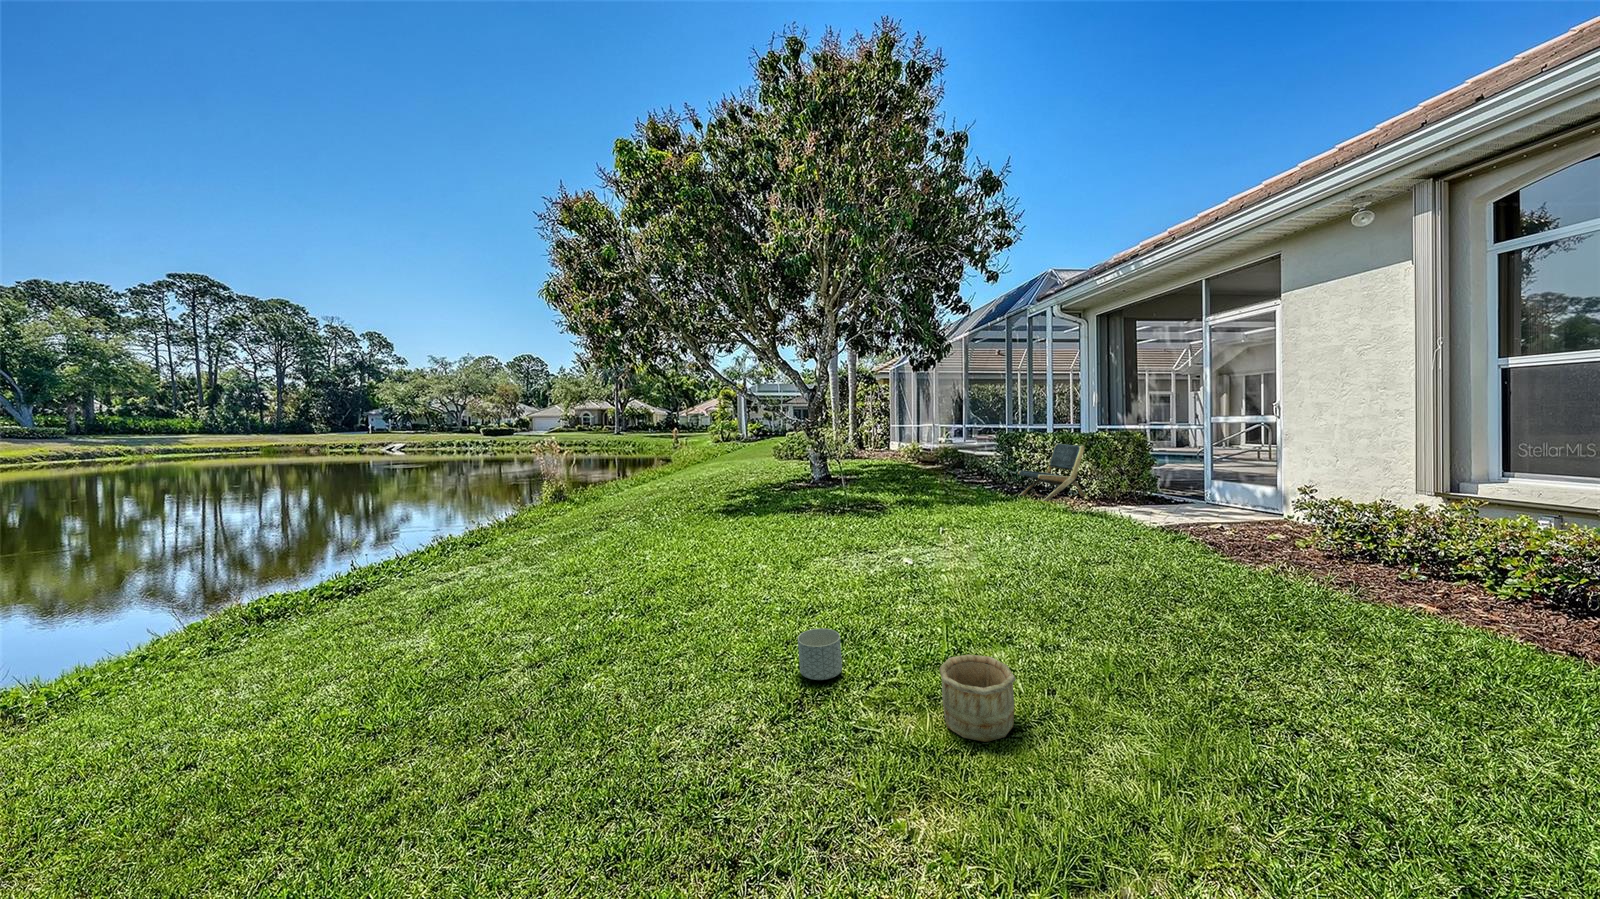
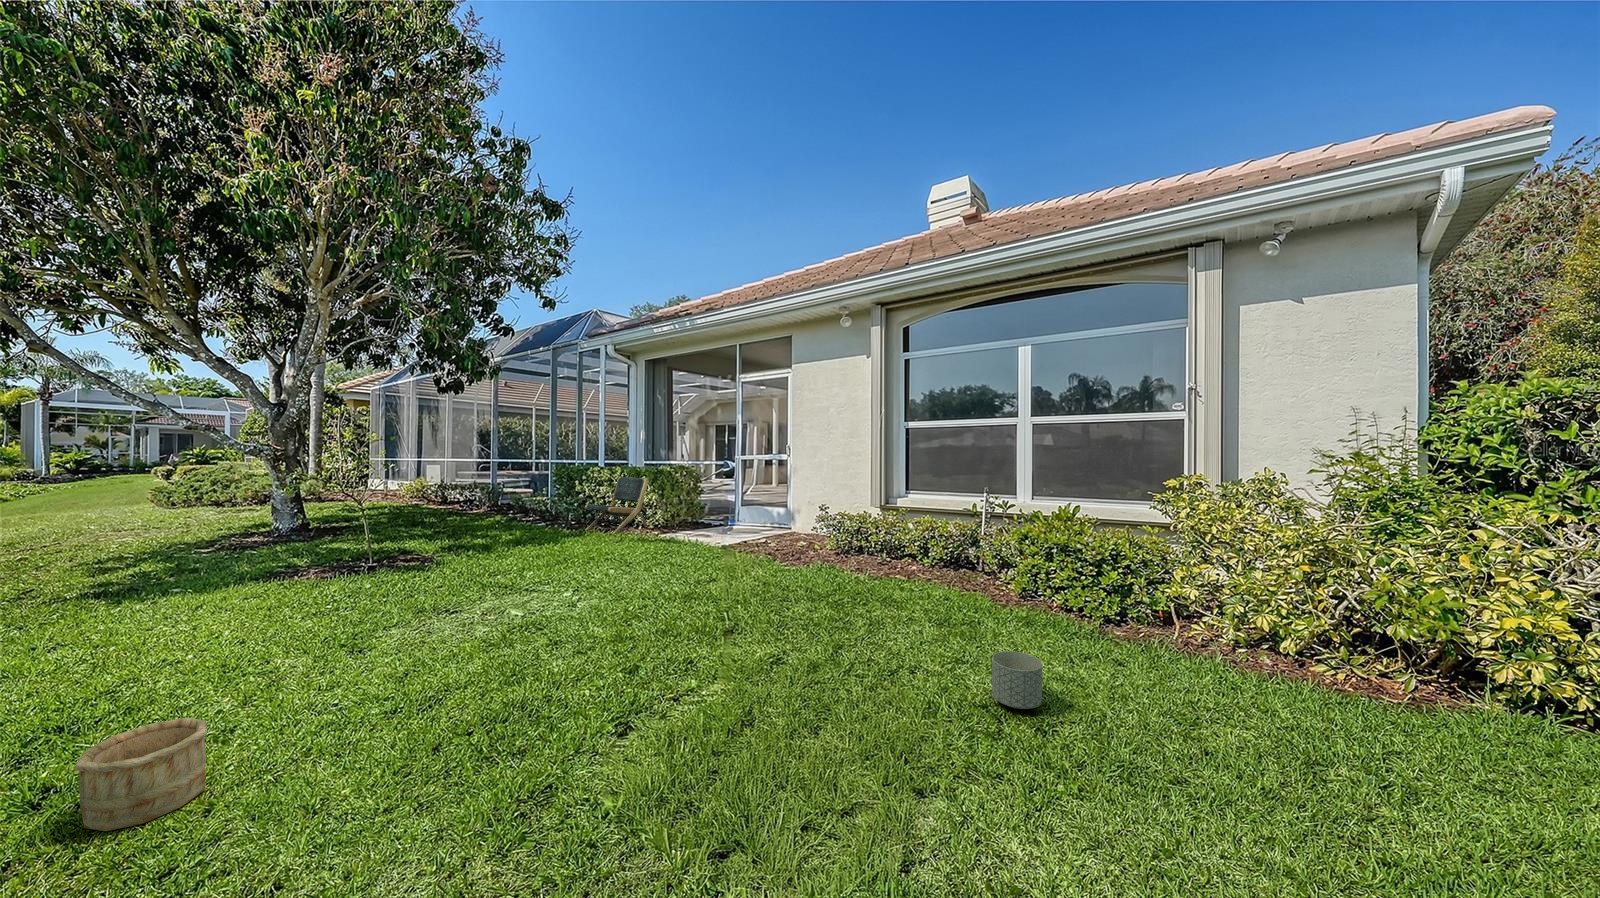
planter: present [798,628,842,680] -> present [992,651,1043,709]
wooden bucket: present [939,654,1015,742] -> present [74,718,207,831]

